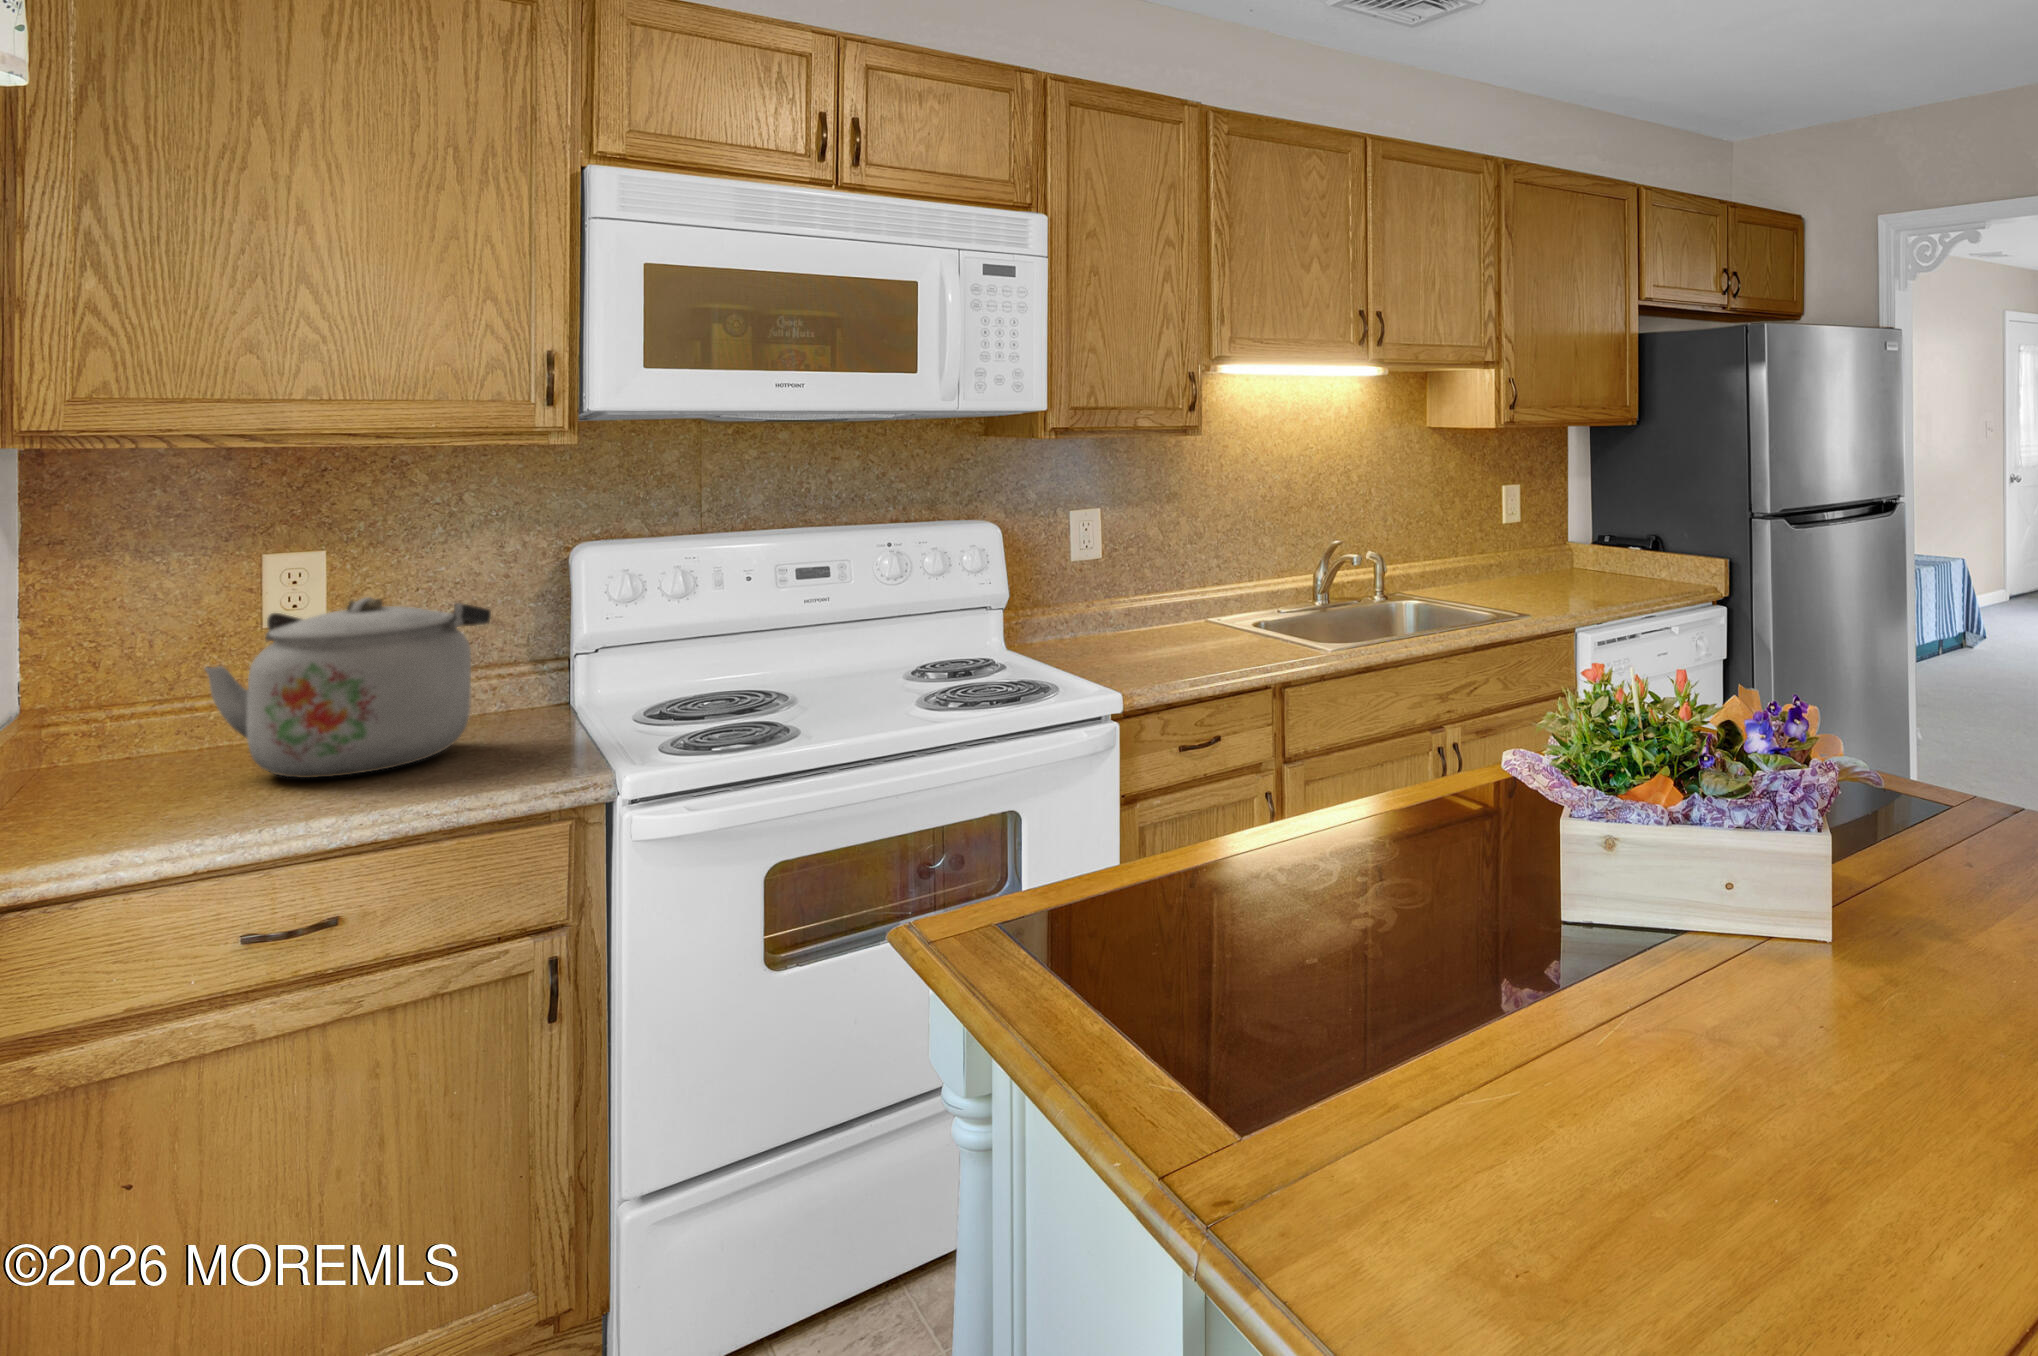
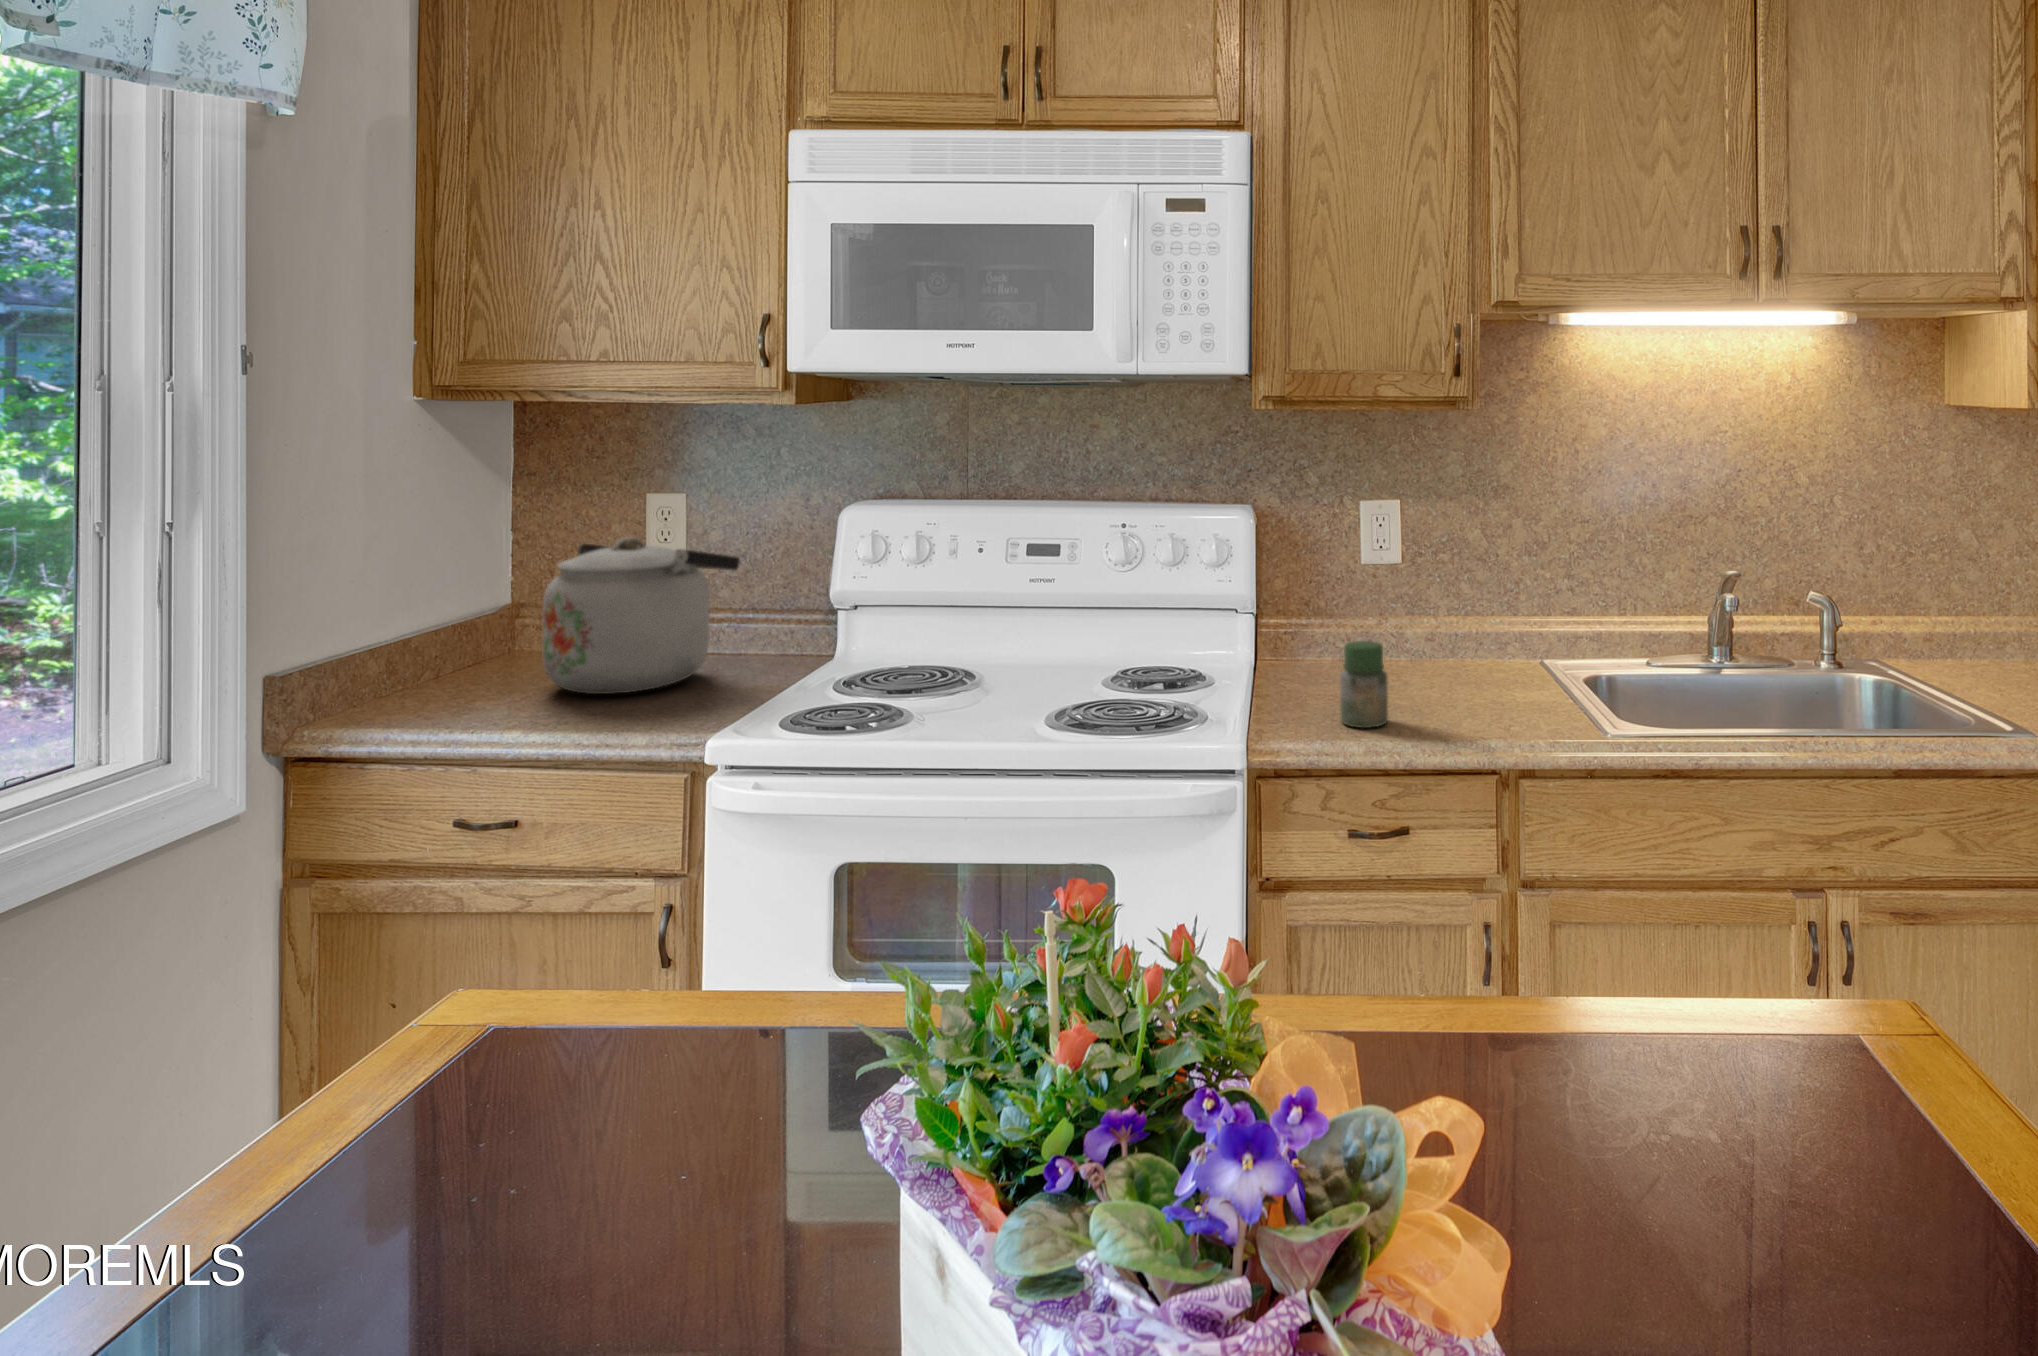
jar: none [1152,609,1189,672] -> present [1340,641,1388,728]

